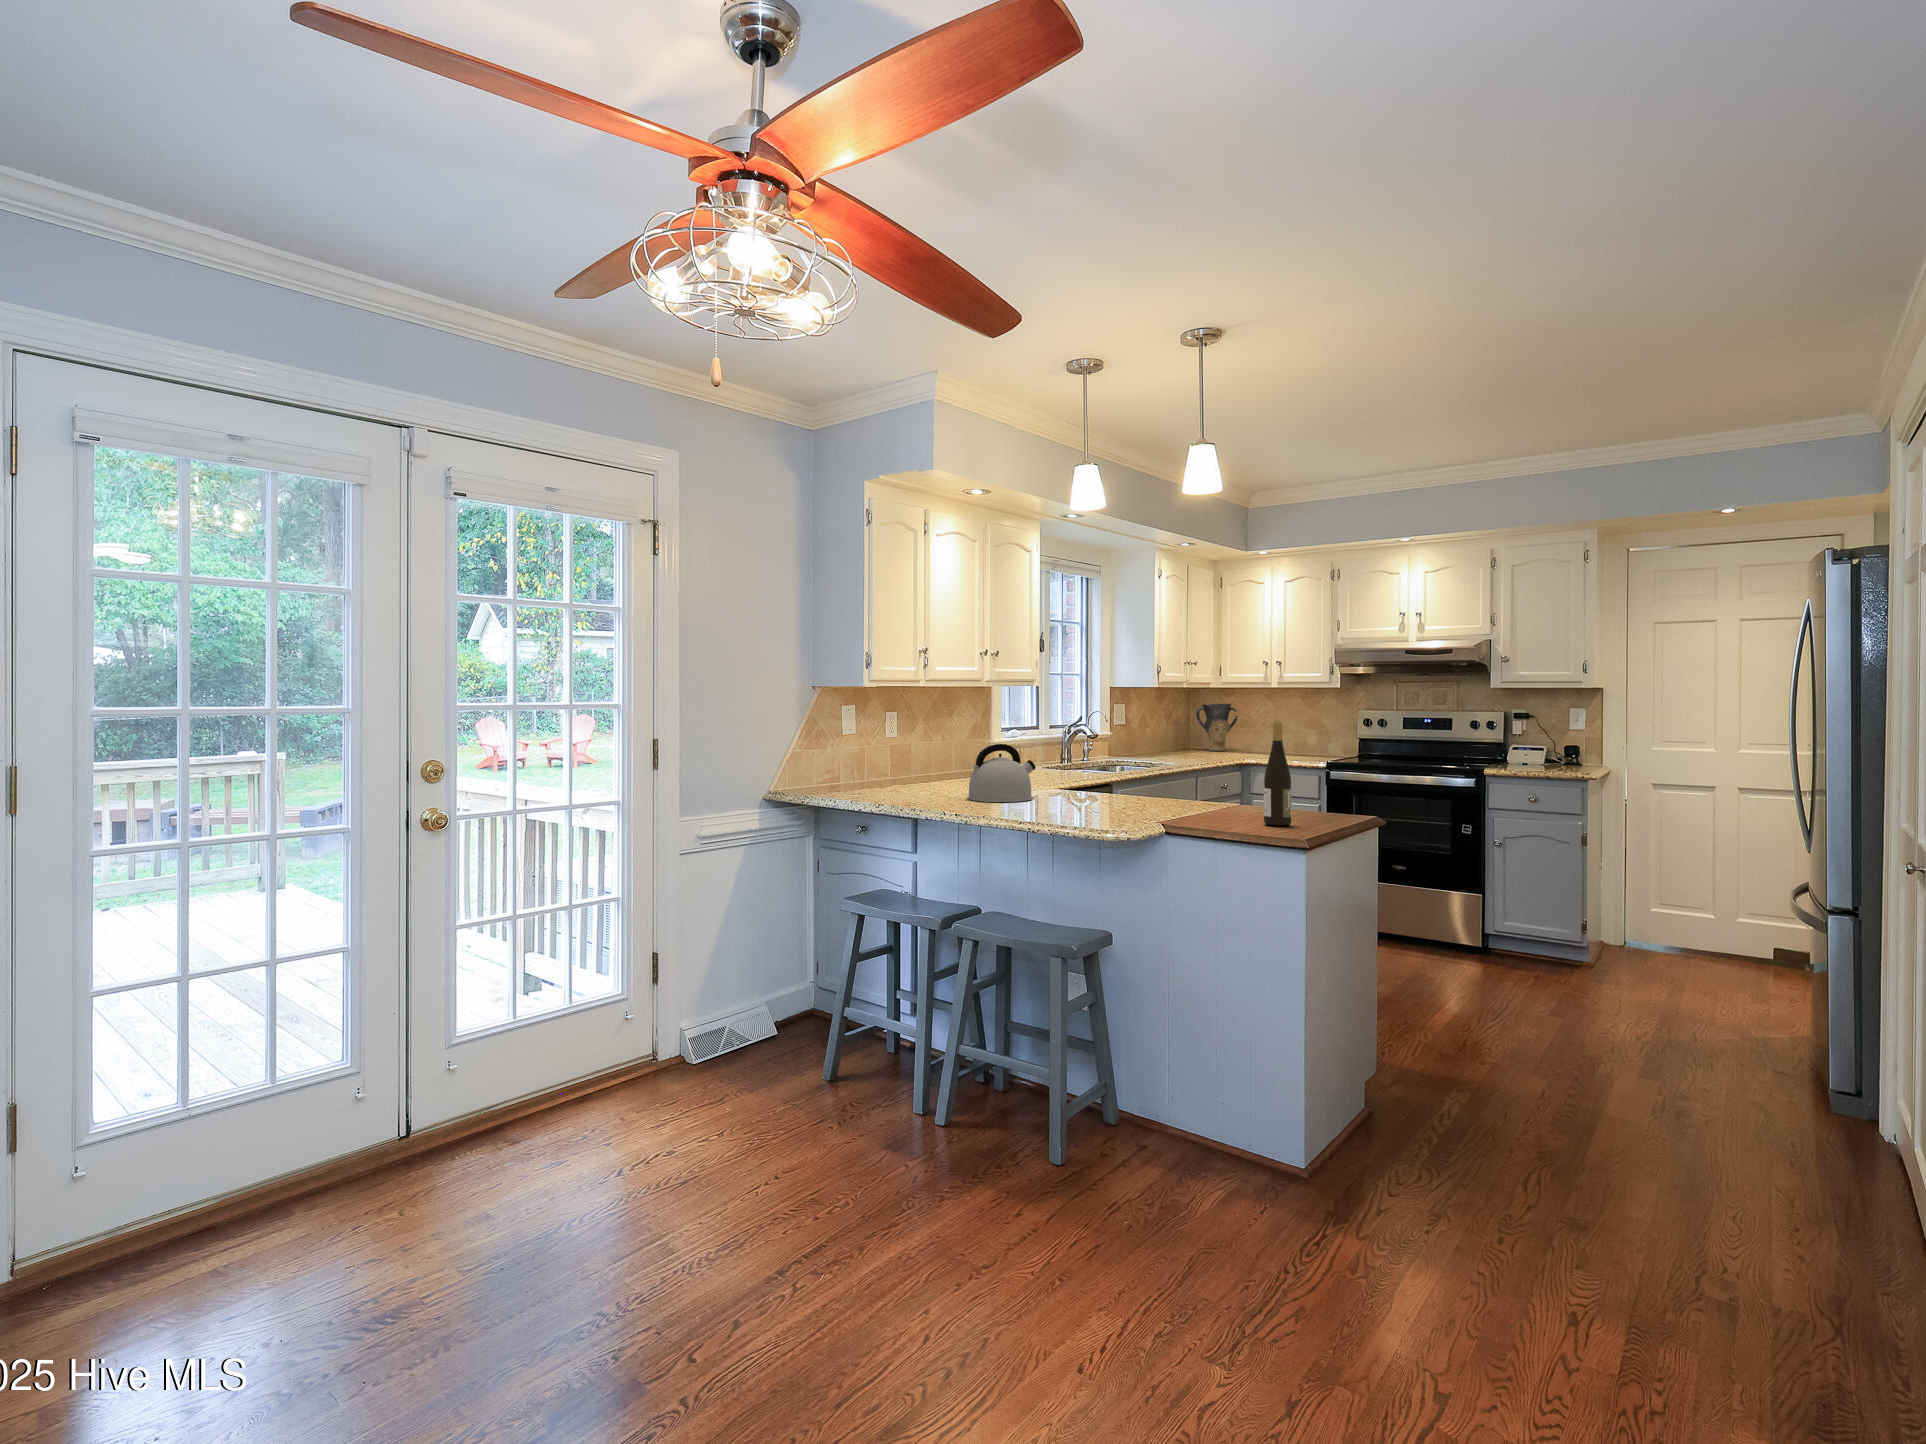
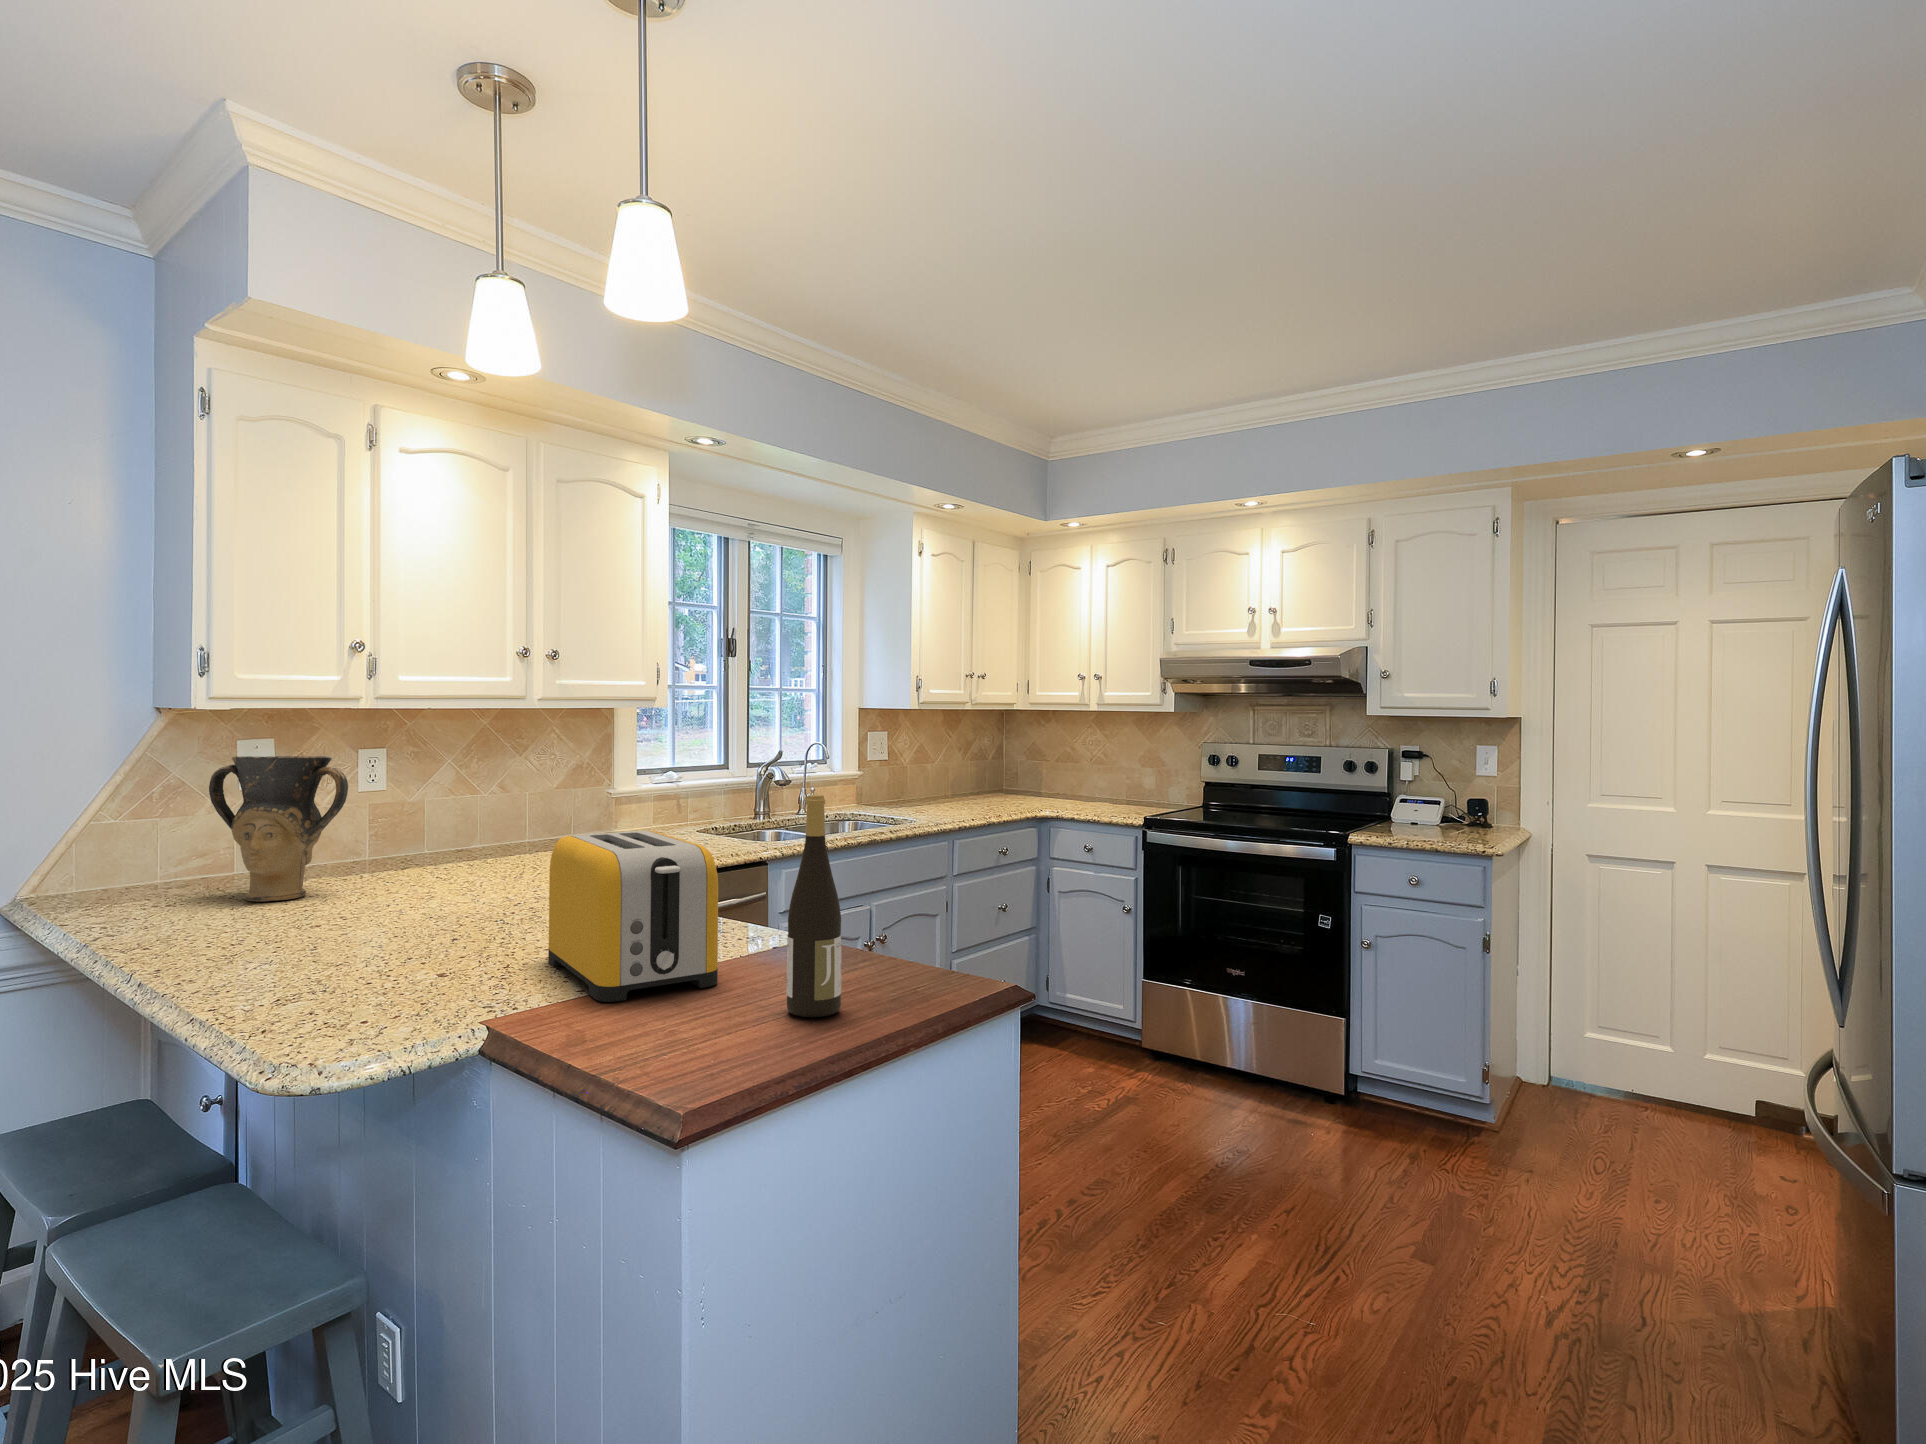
vase: present [1196,704,1237,751] -> present [209,756,348,901]
kettle: present [968,744,1036,802] -> none [376,815,518,926]
toaster: none [1105,747,1211,822] -> present [548,830,718,1002]

